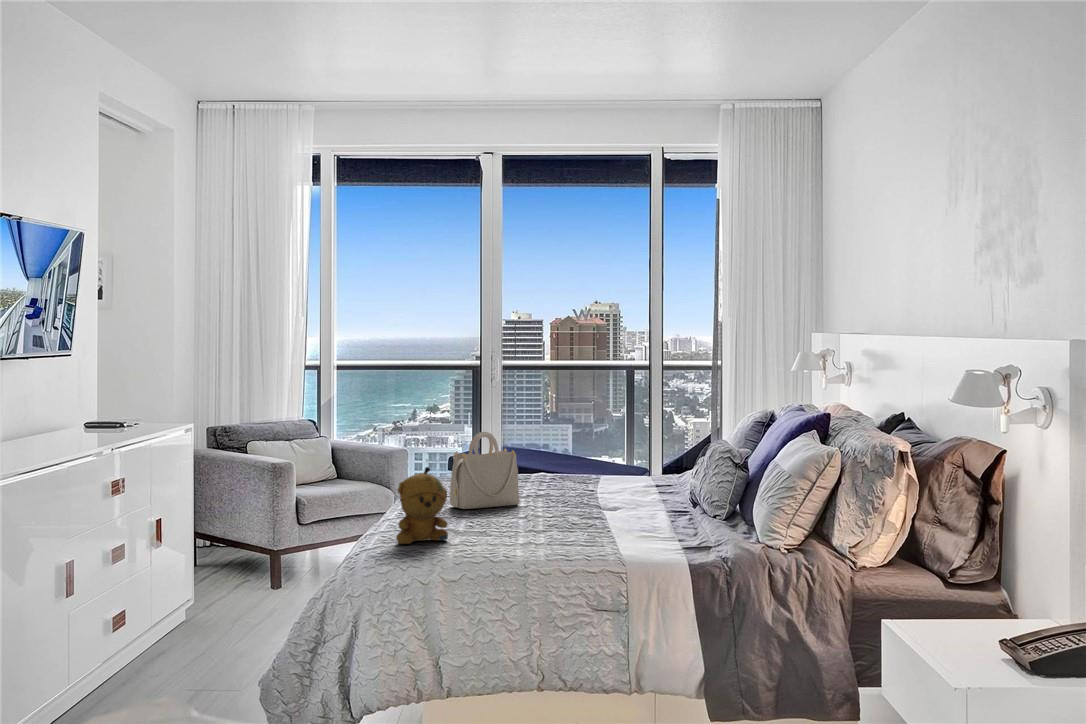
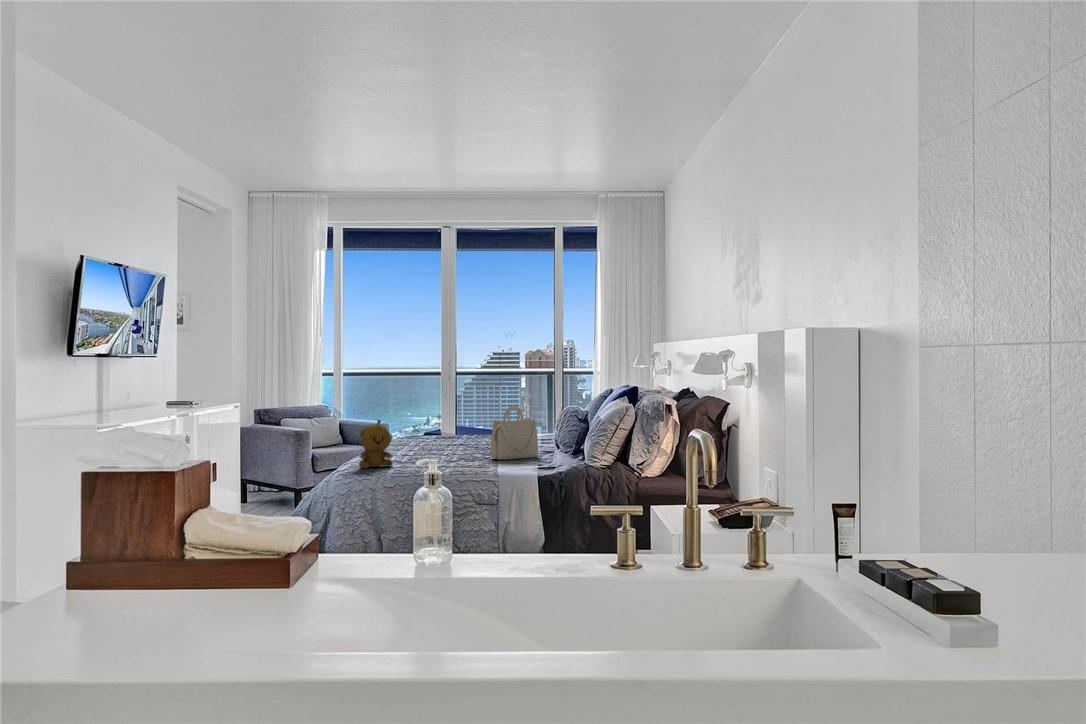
handbag: present [450,432,519,509] -> present [490,406,539,460]

